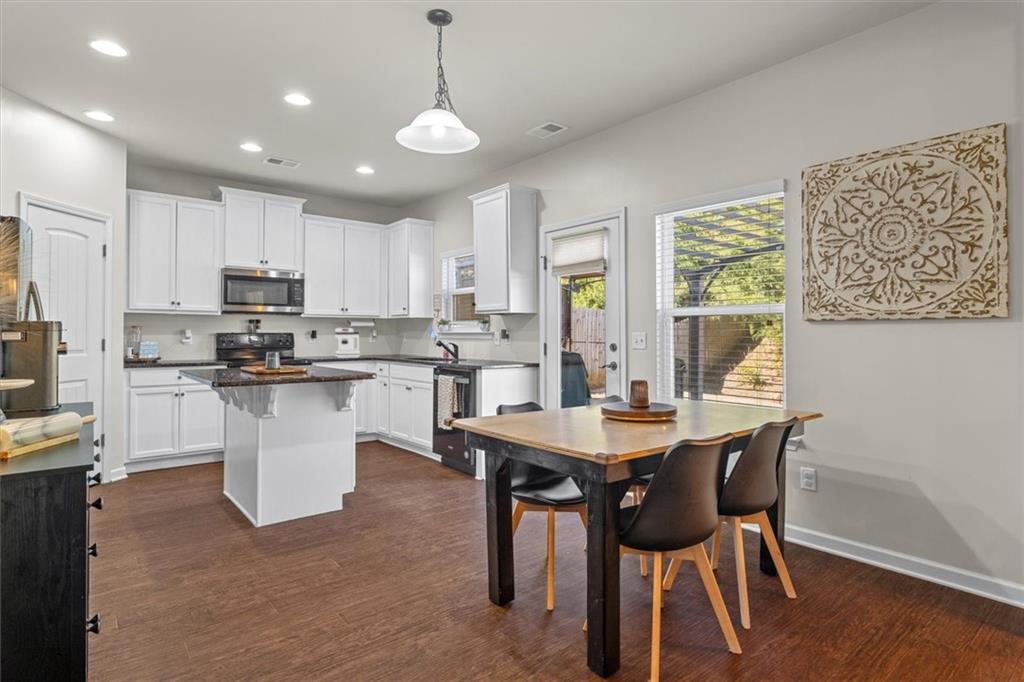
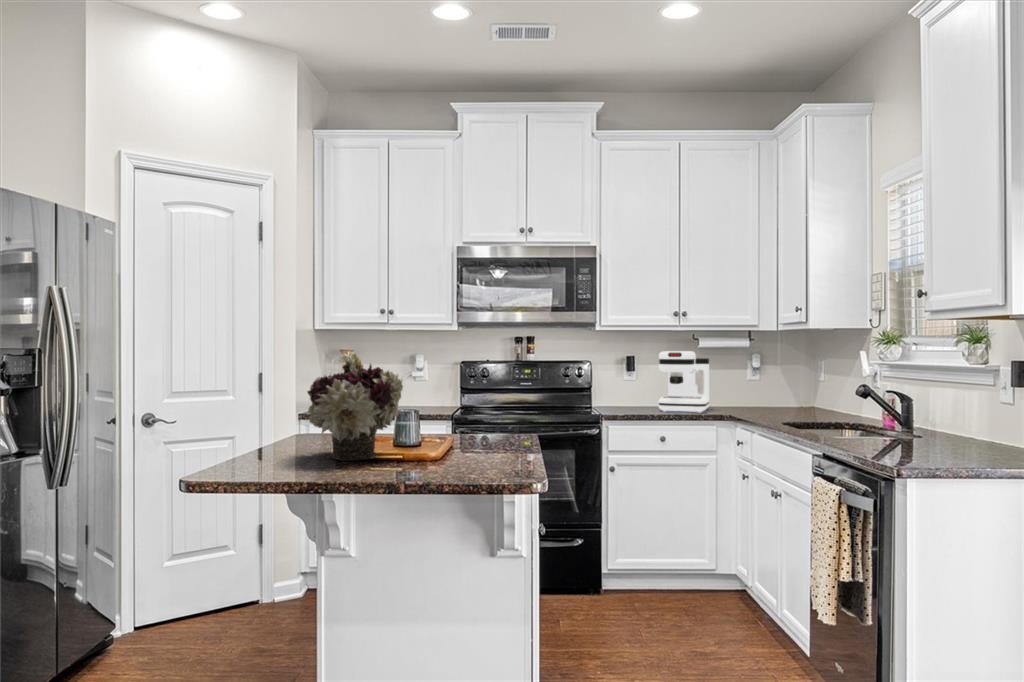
flower arrangement: none [248,324,299,371] -> present [307,352,403,461]

